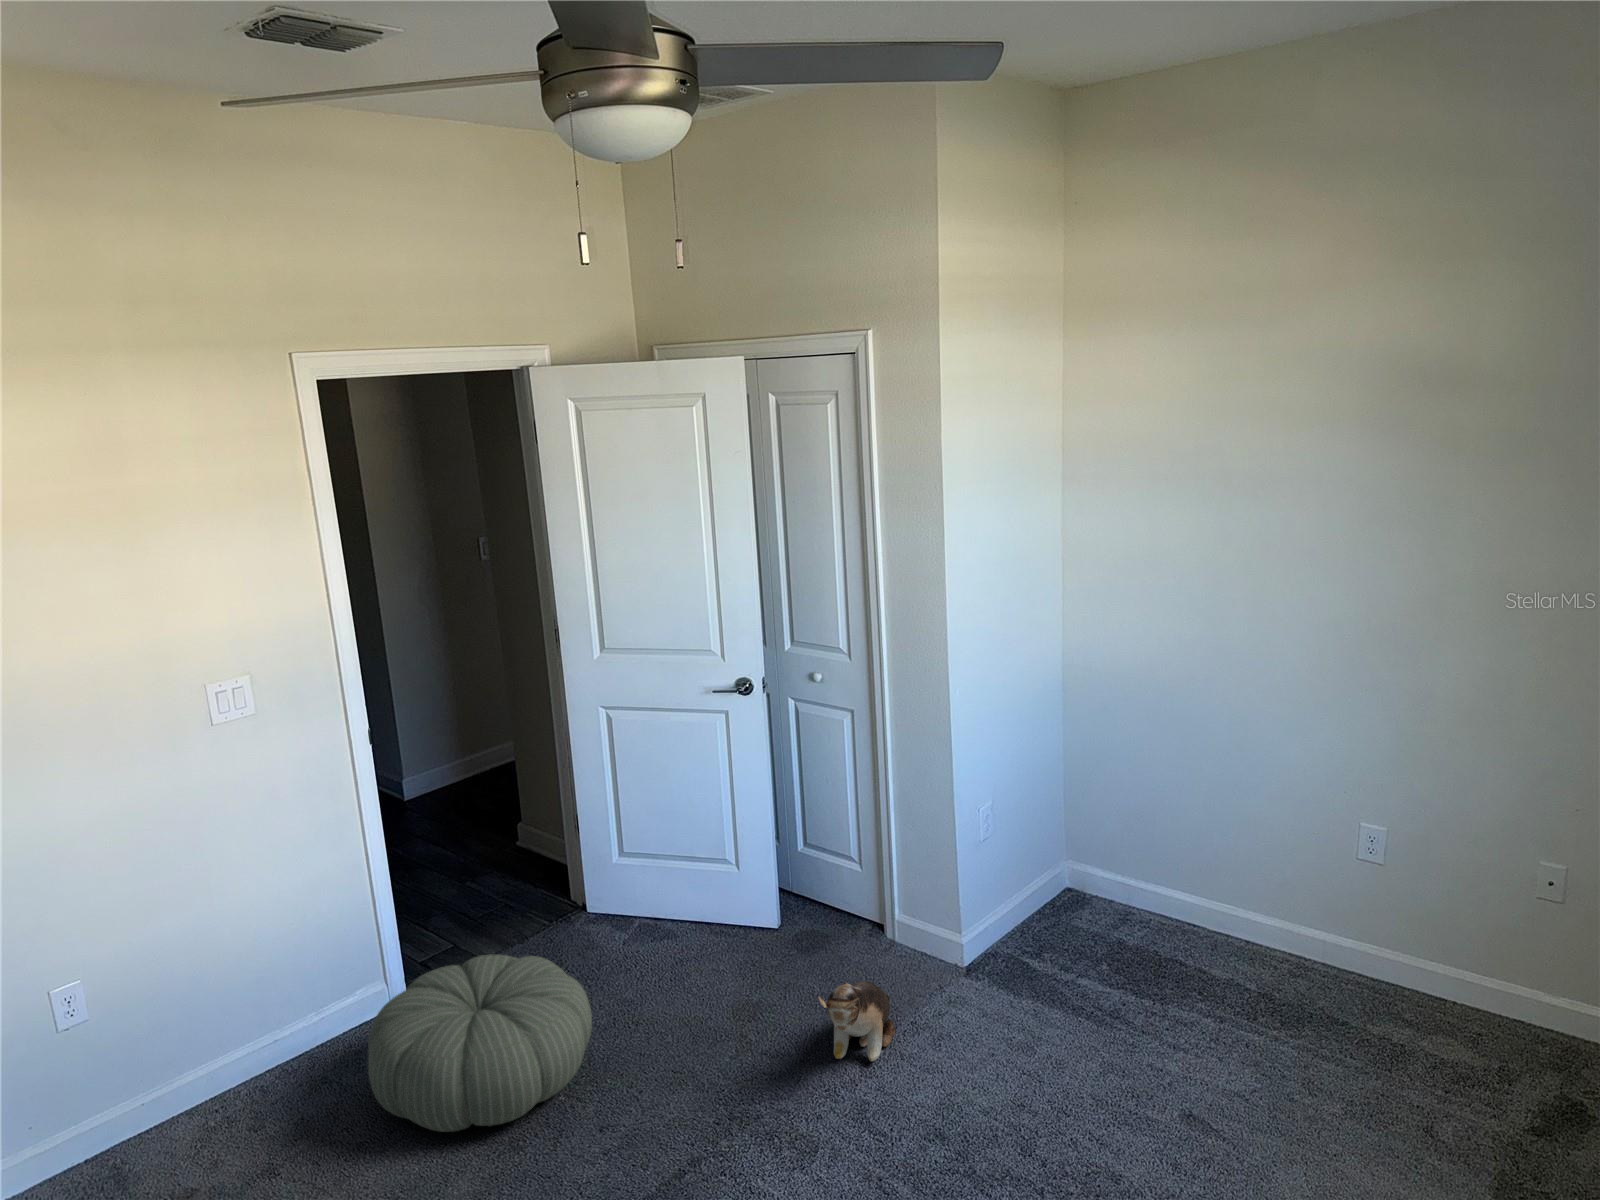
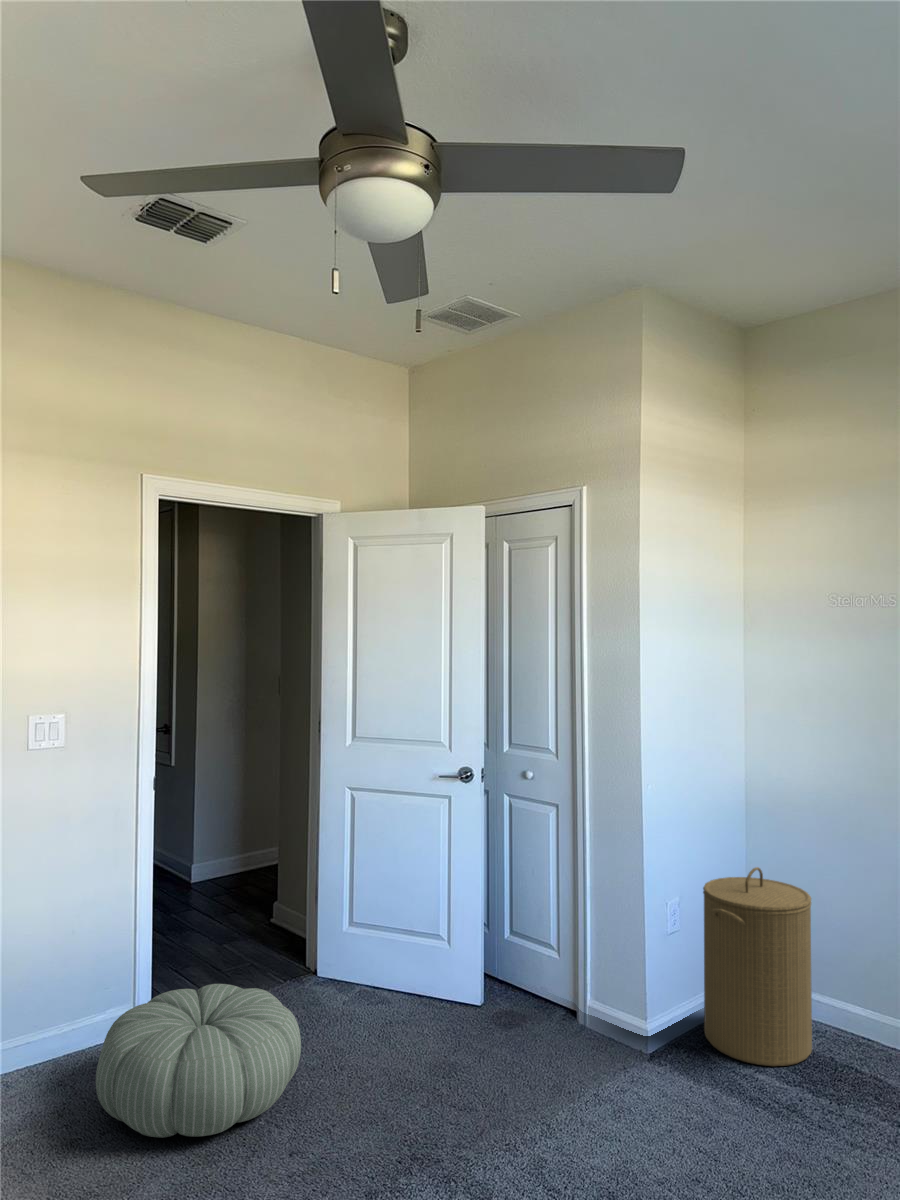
laundry hamper: none [1021,766,1138,968] -> present [703,867,812,1066]
plush toy: present [818,981,895,1061] -> none [505,1037,577,1123]

